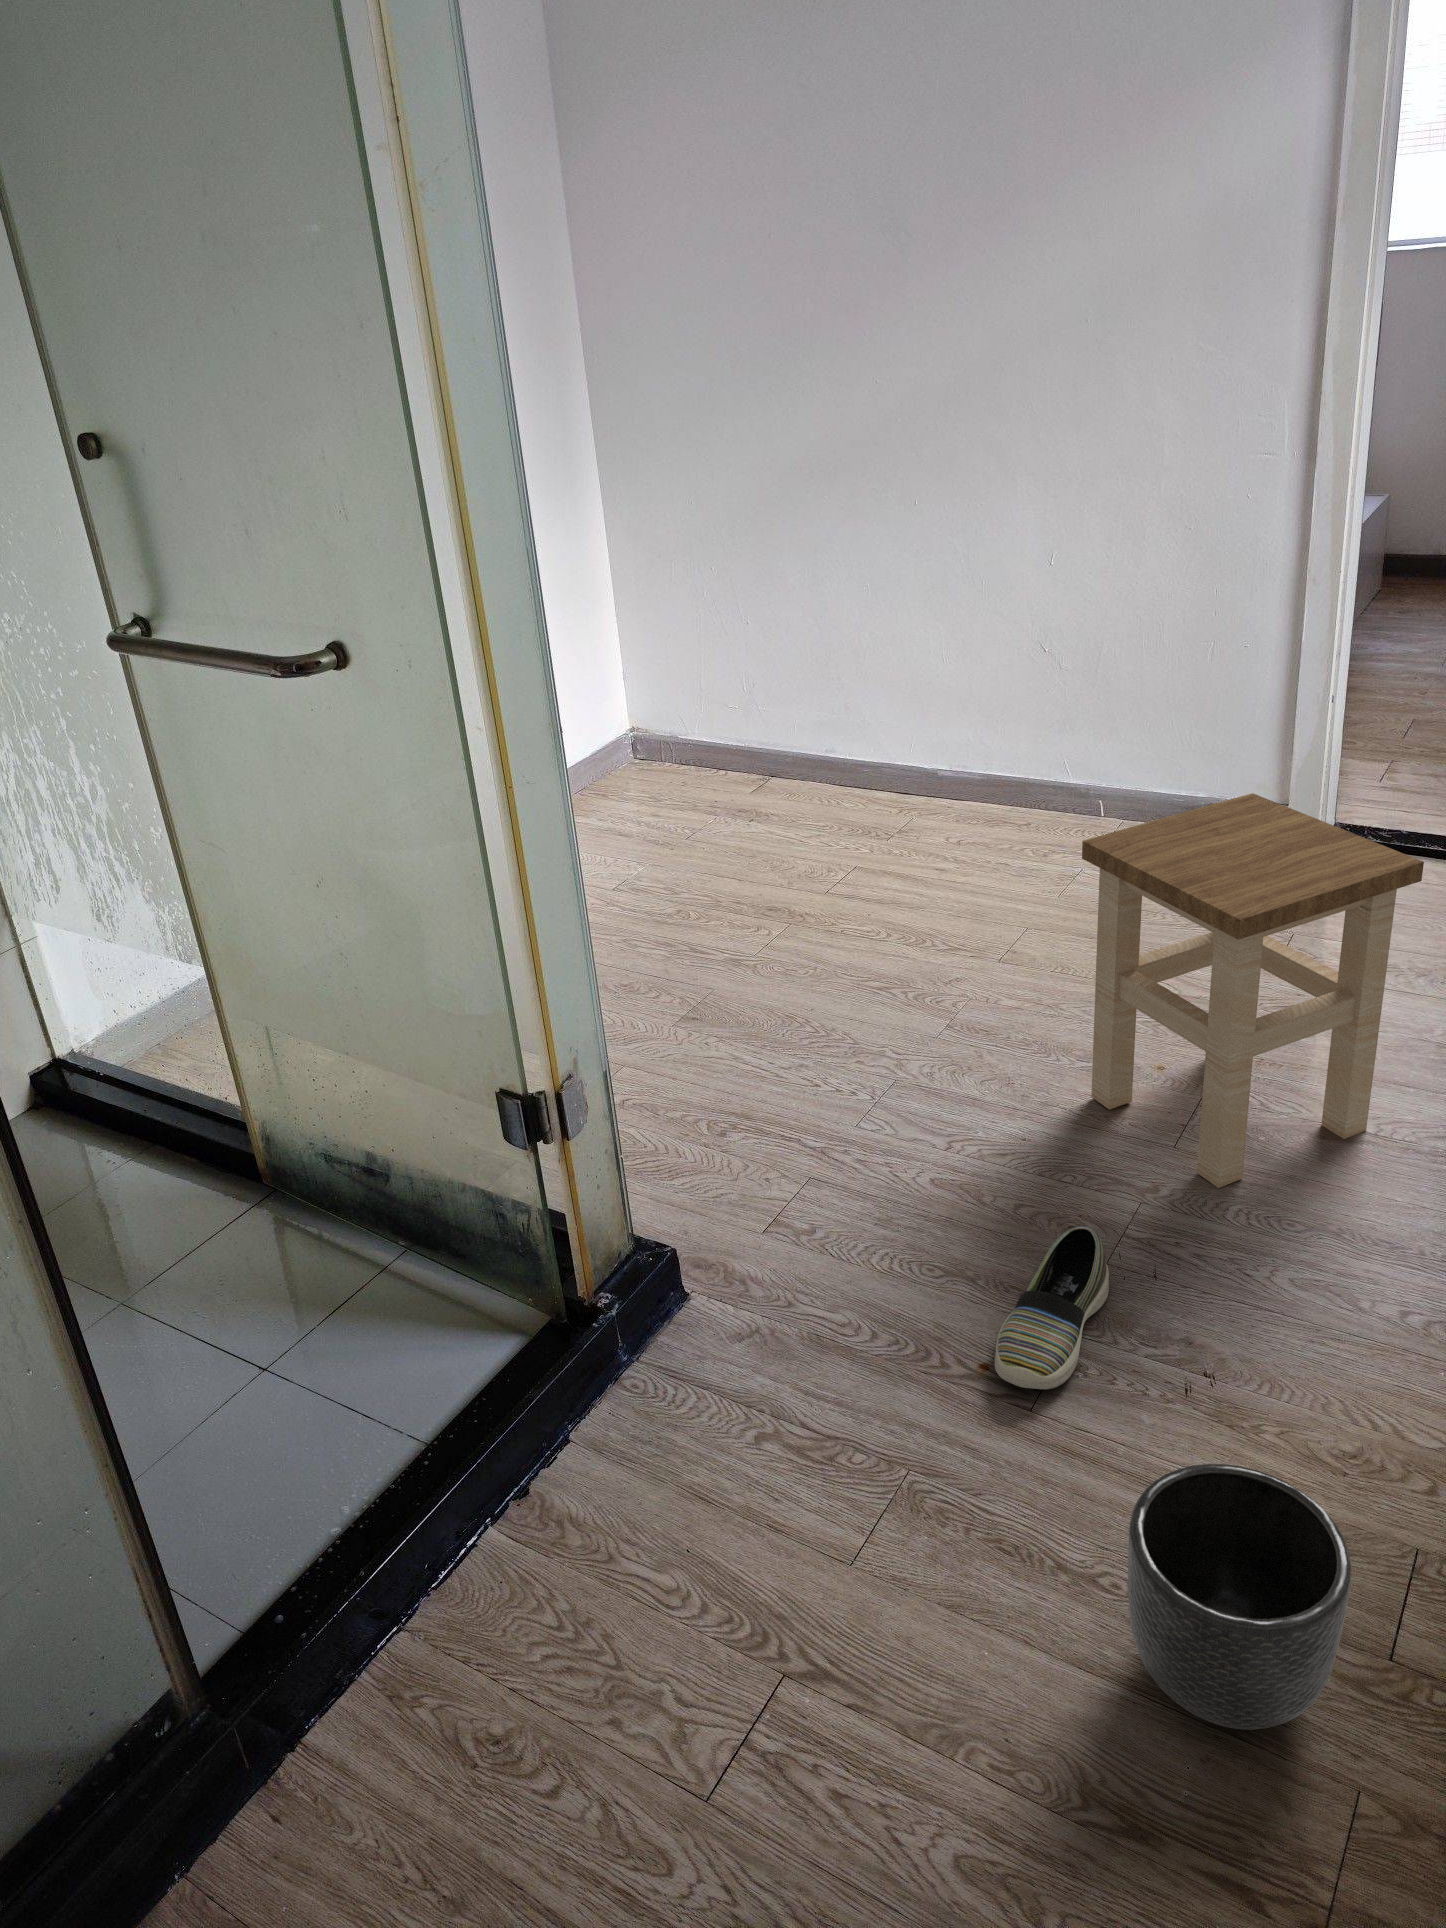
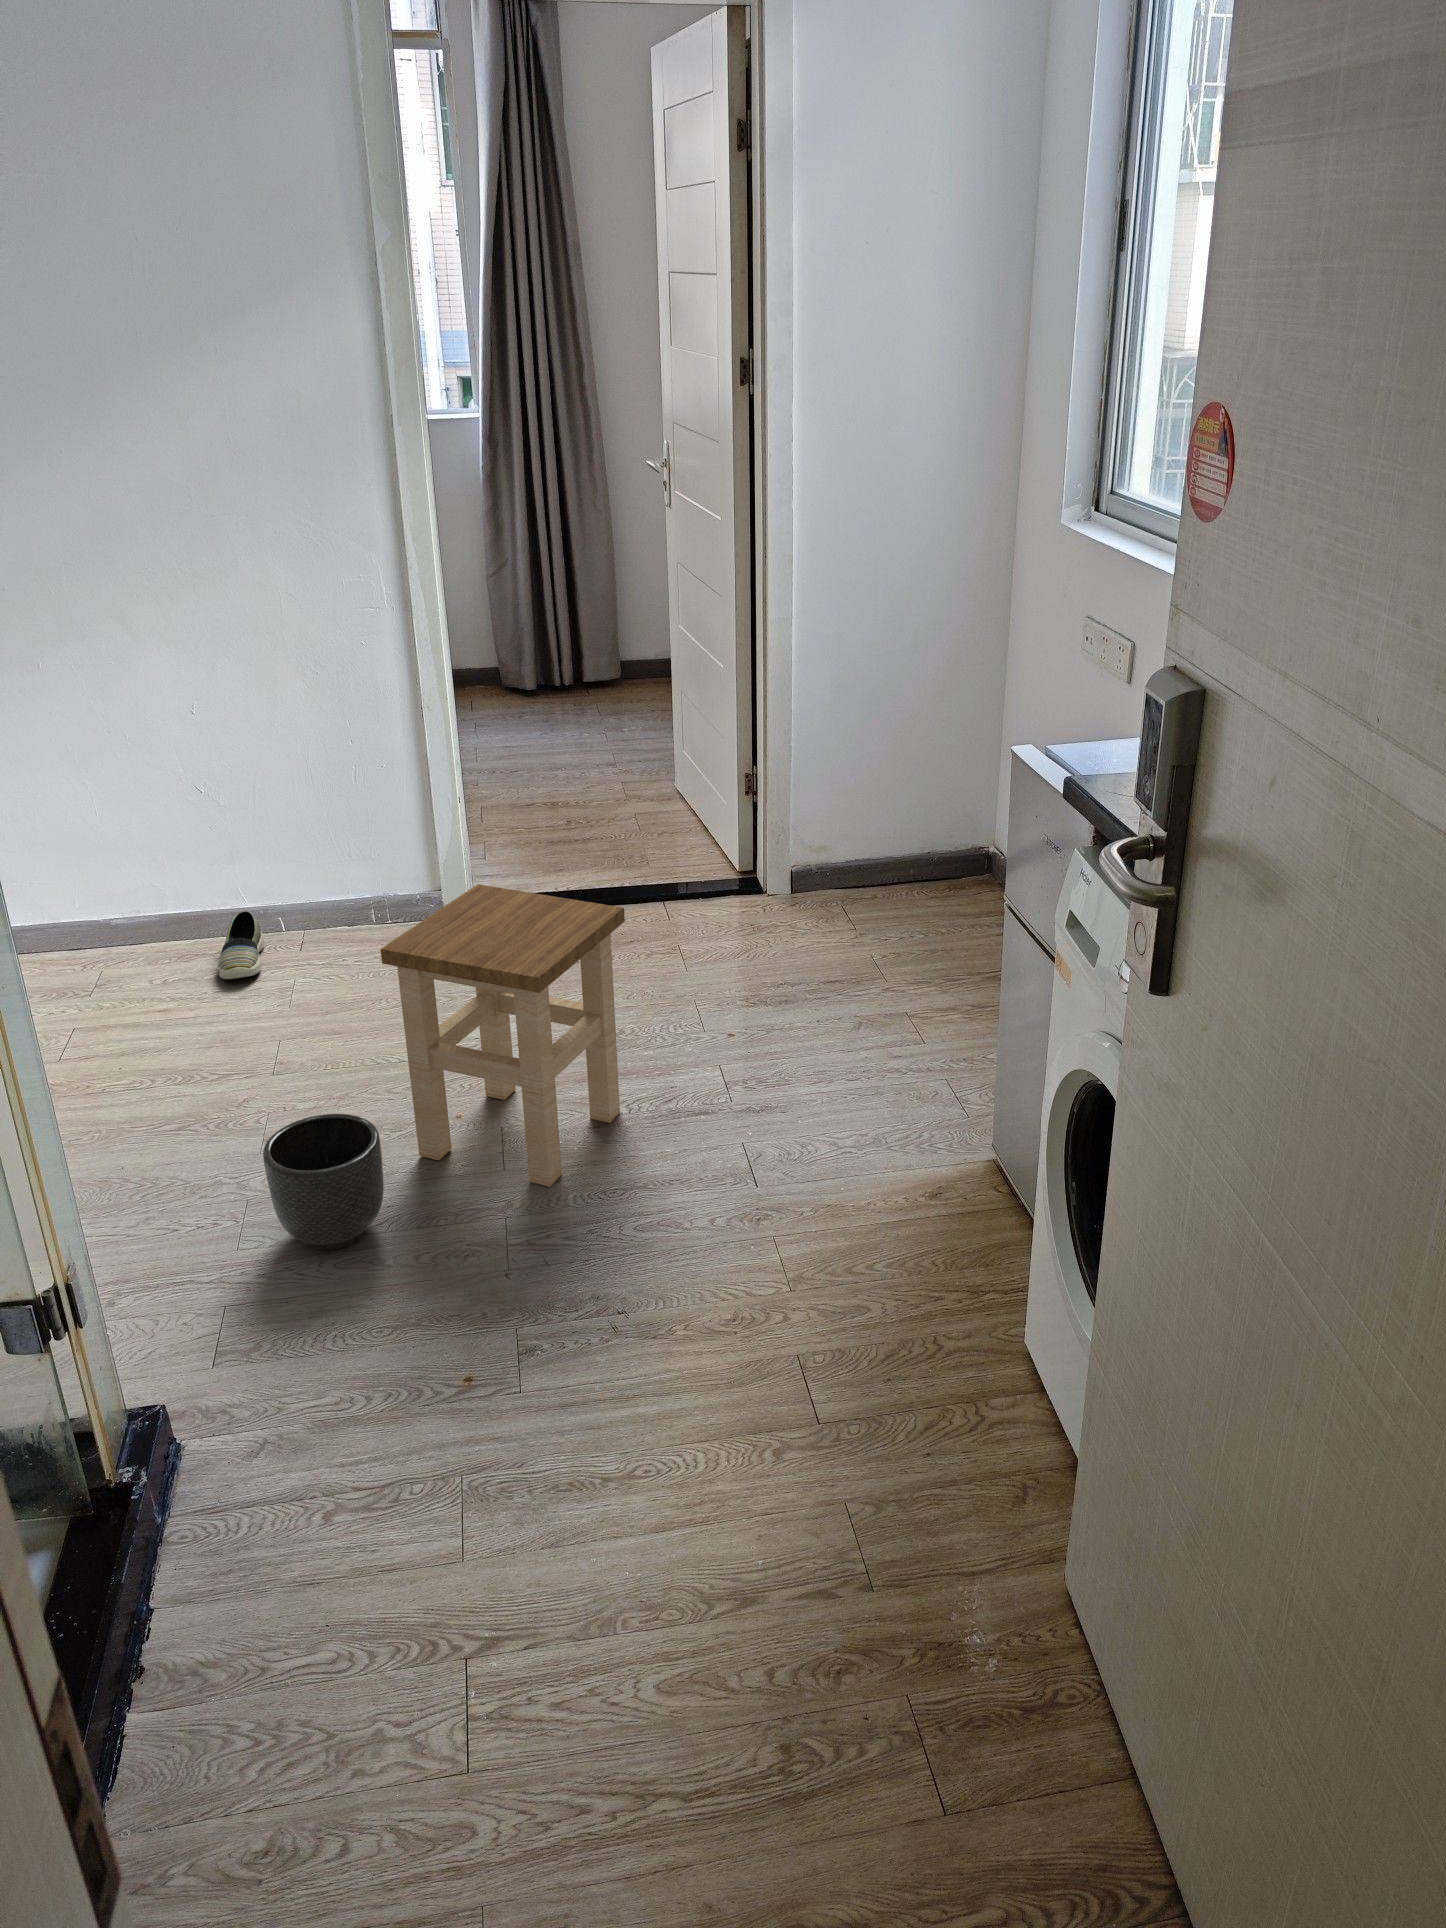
shoe: present [995,1226,1109,1389] -> present [218,911,264,979]
planter: present [1128,1464,1351,1730] -> present [263,1114,384,1250]

